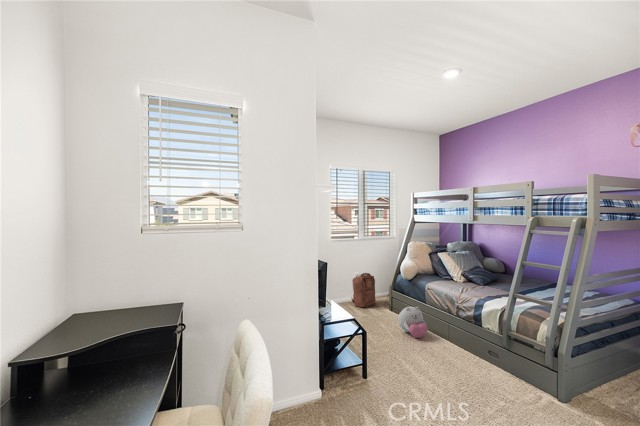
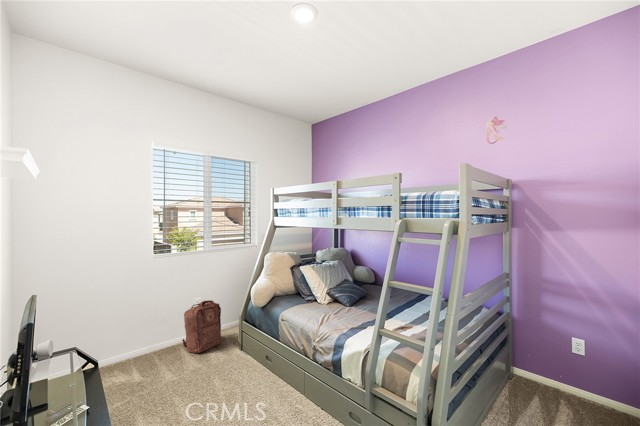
plush toy: present [398,307,428,338] -> none [234,352,276,402]

